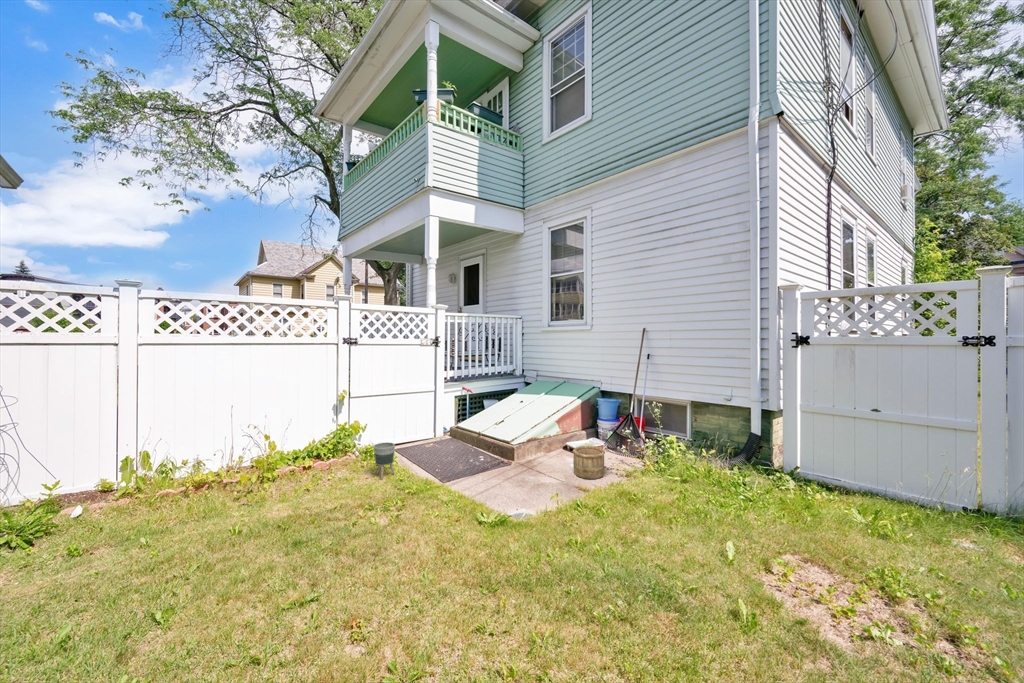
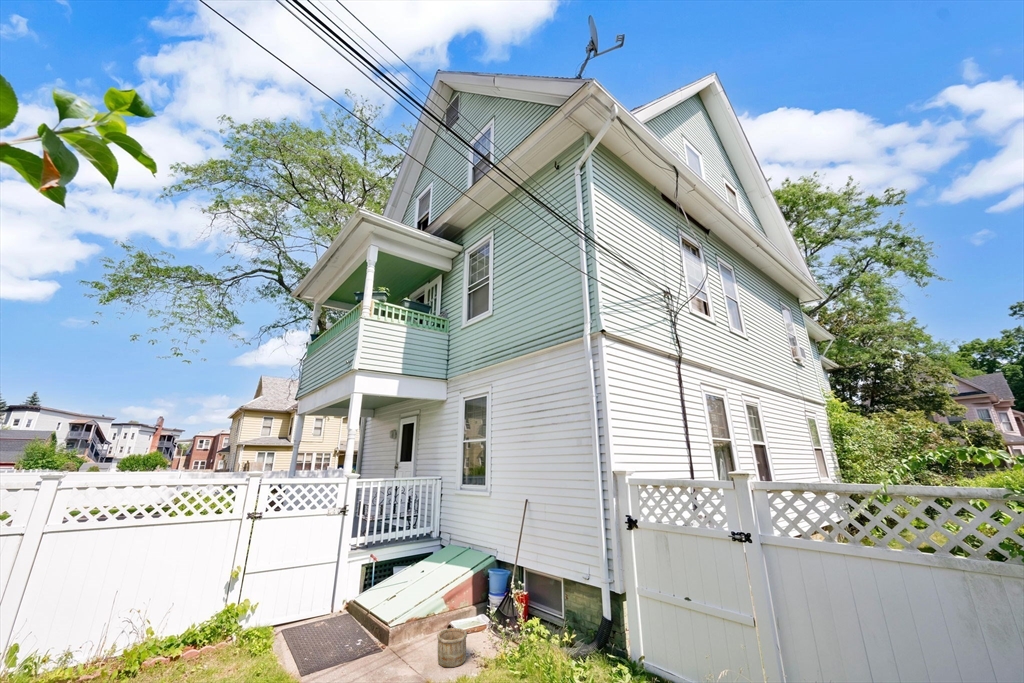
planter: present [374,442,395,479] -> none [242,627,266,670]

